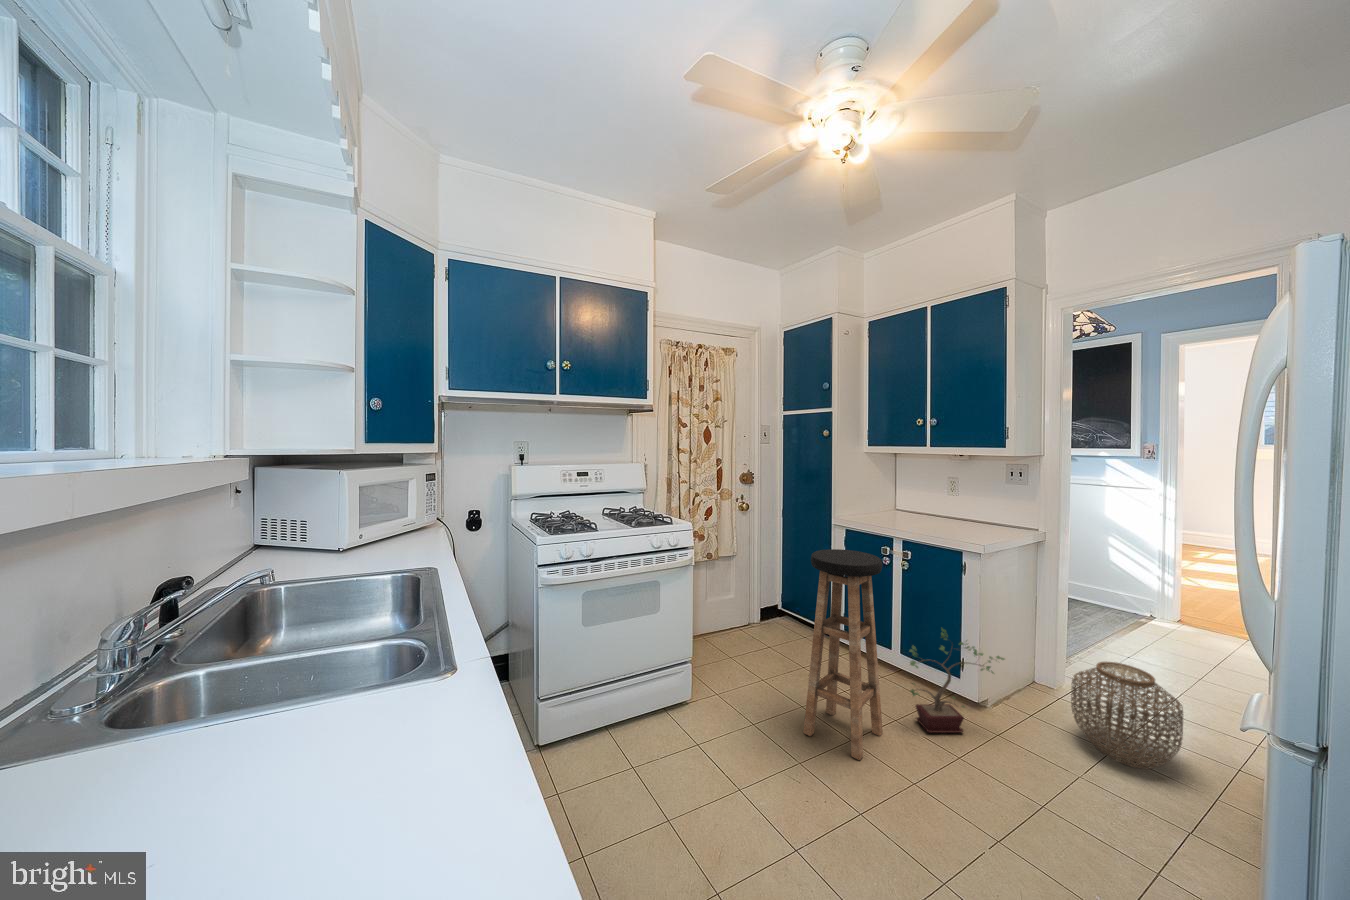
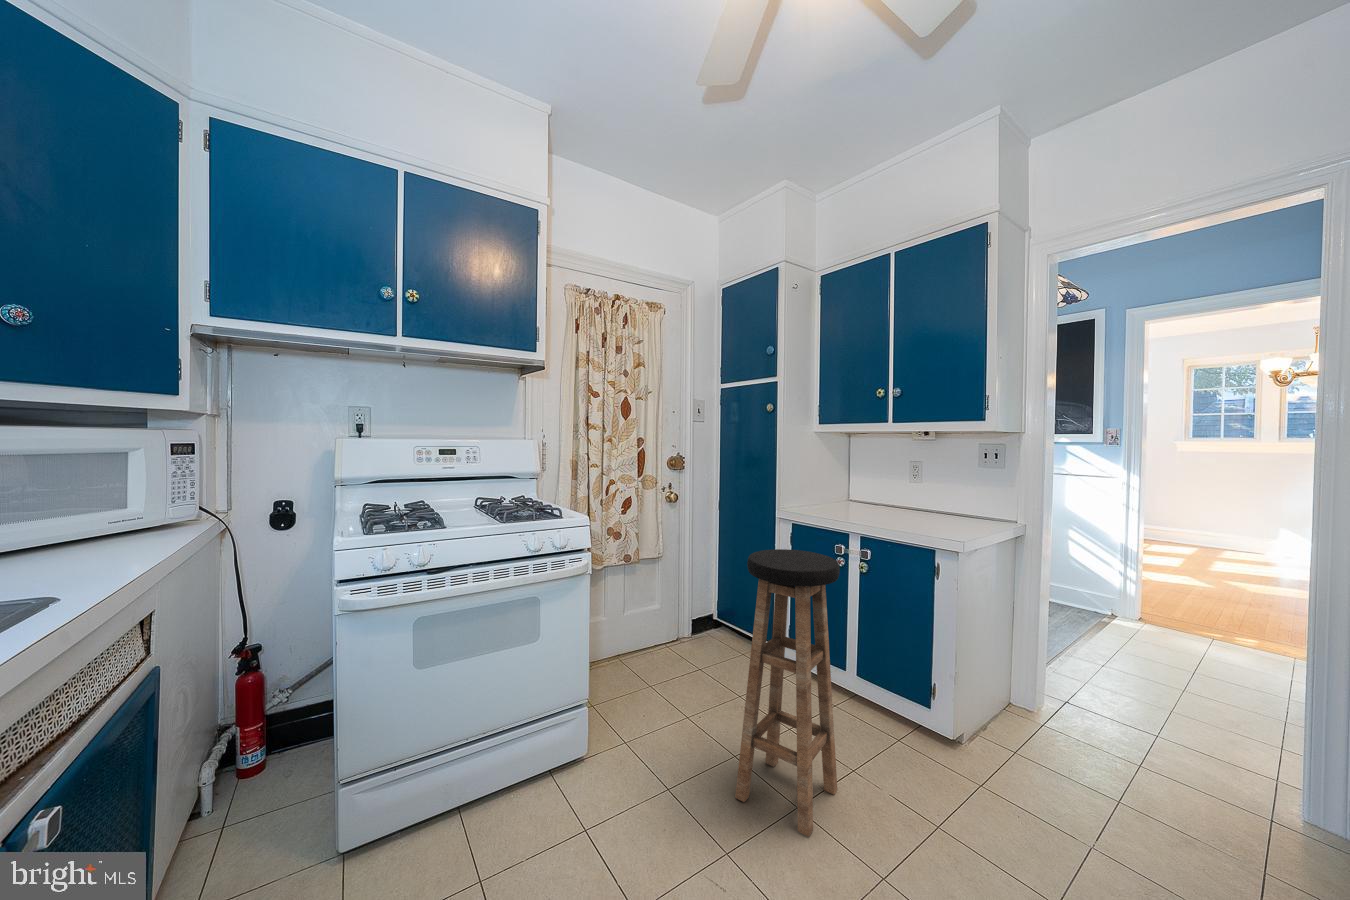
potted plant: present [910,628,1004,733] -> none [870,646,989,785]
woven basket: present [1071,662,1183,768] -> none [1064,683,1202,821]

